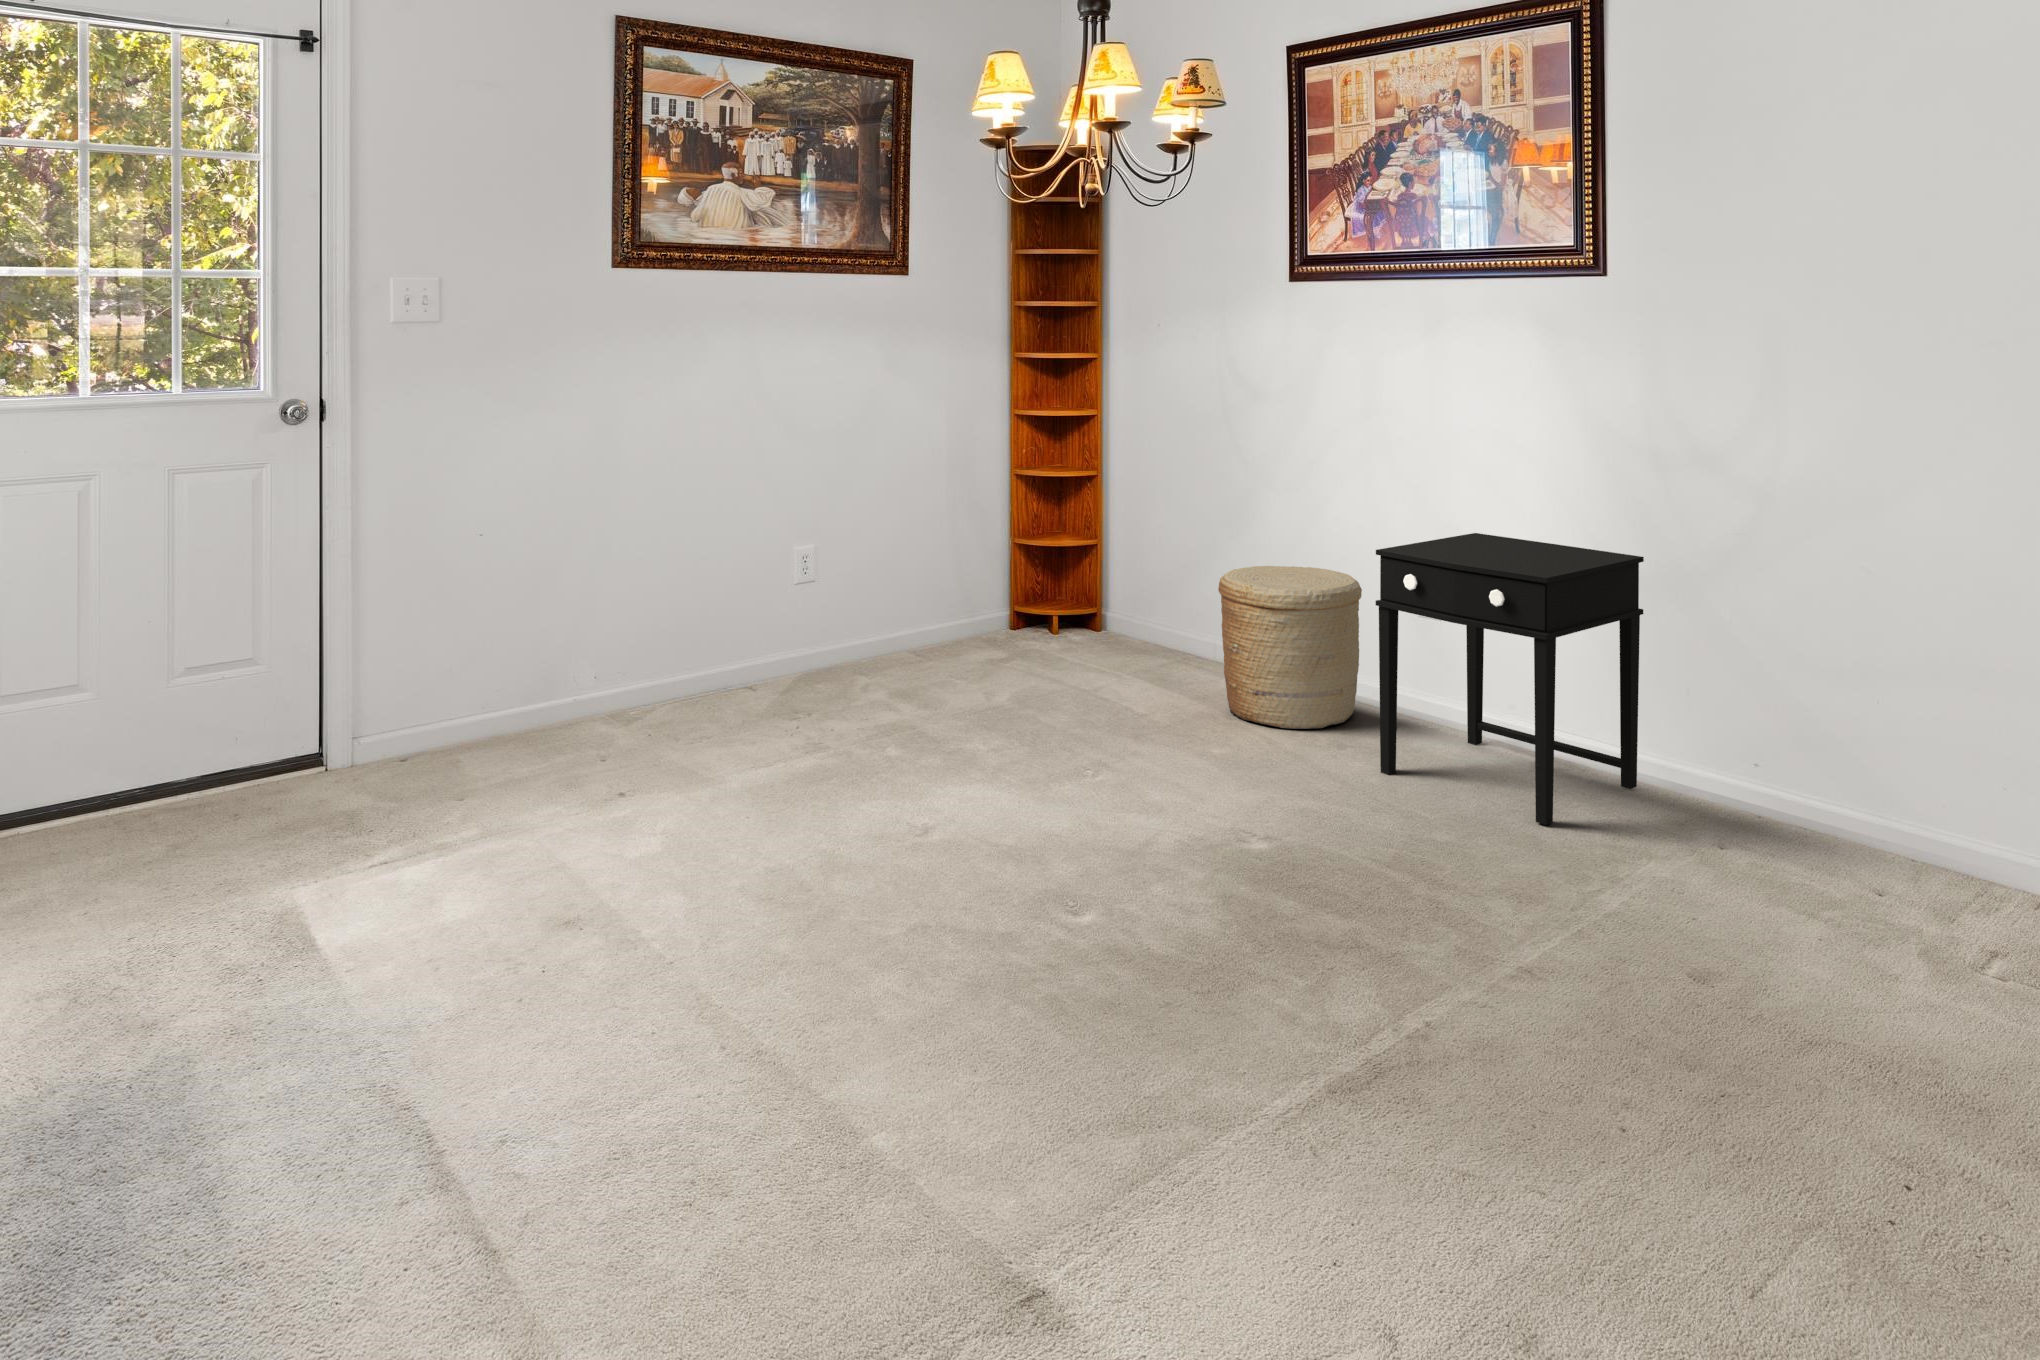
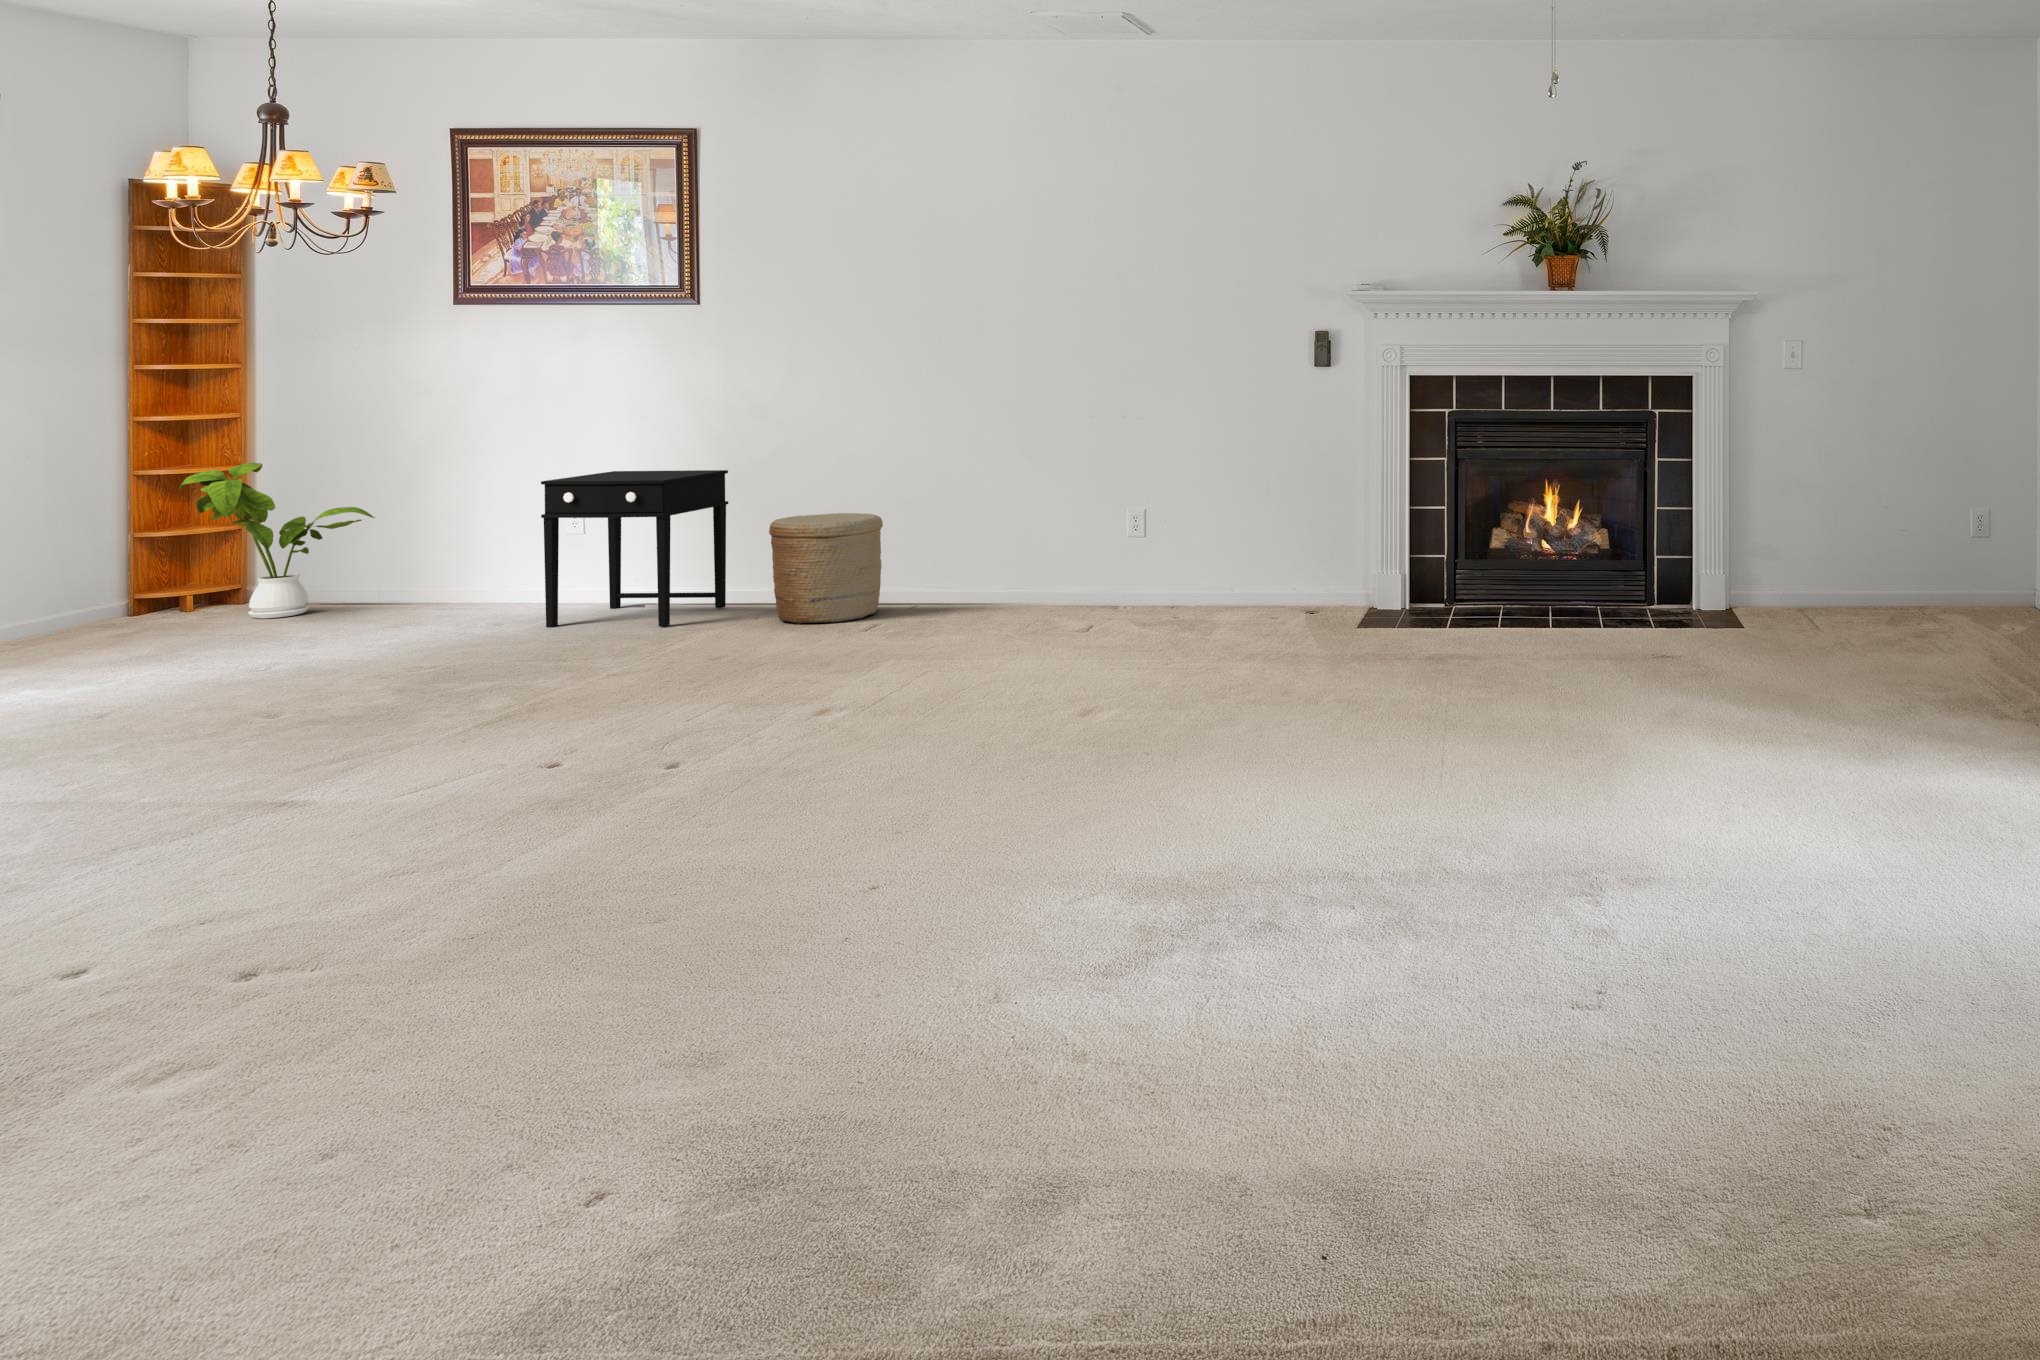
house plant: none [1031,474,1210,663] -> present [179,462,375,618]
woven basket: present [1218,566,1362,729] -> present [769,513,883,624]

